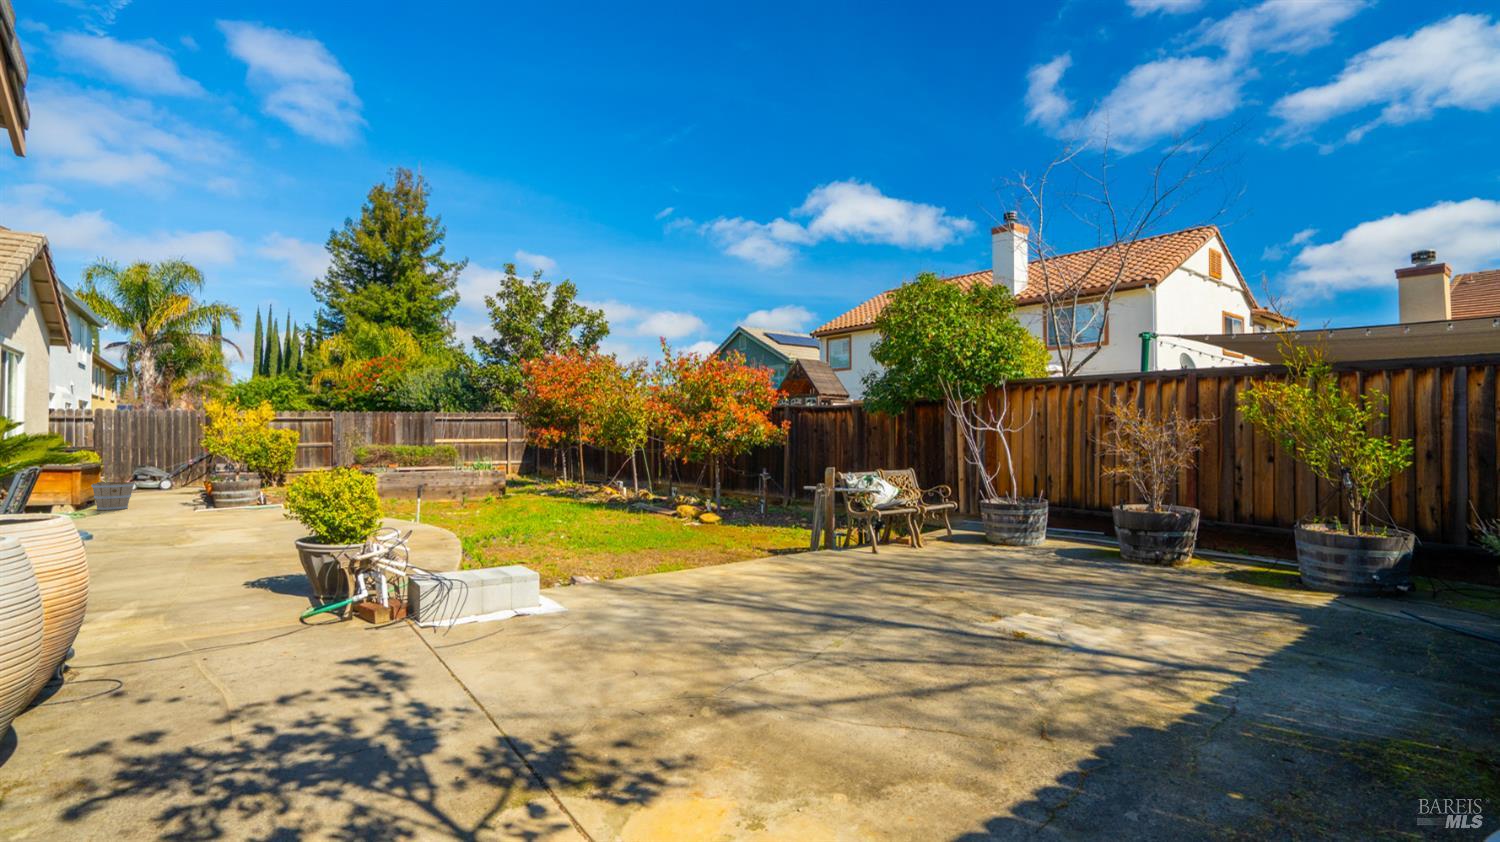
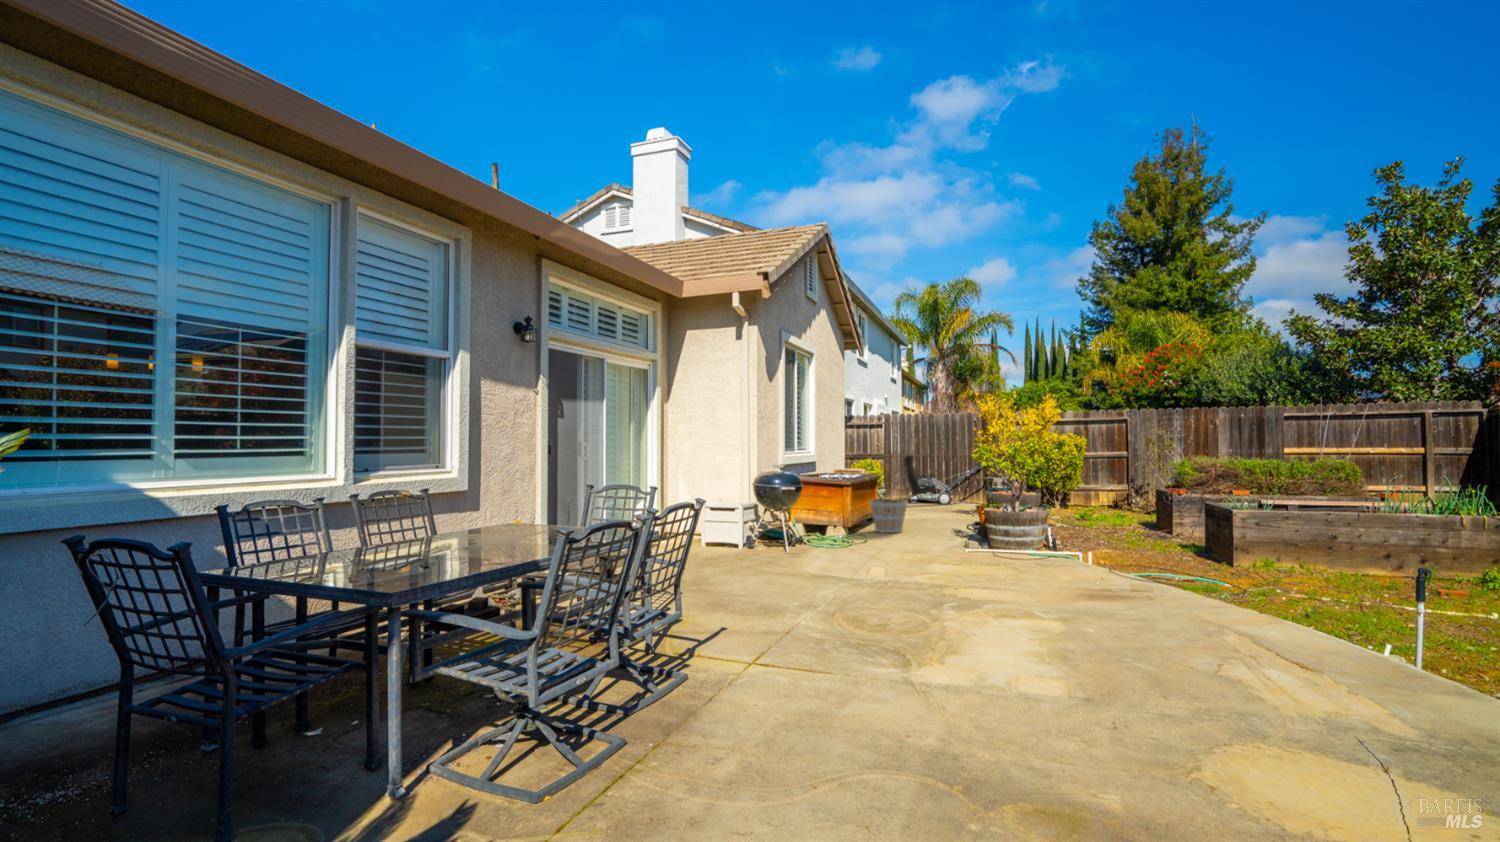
lounge chair: none [112,446,153,491] -> present [904,455,936,501]

